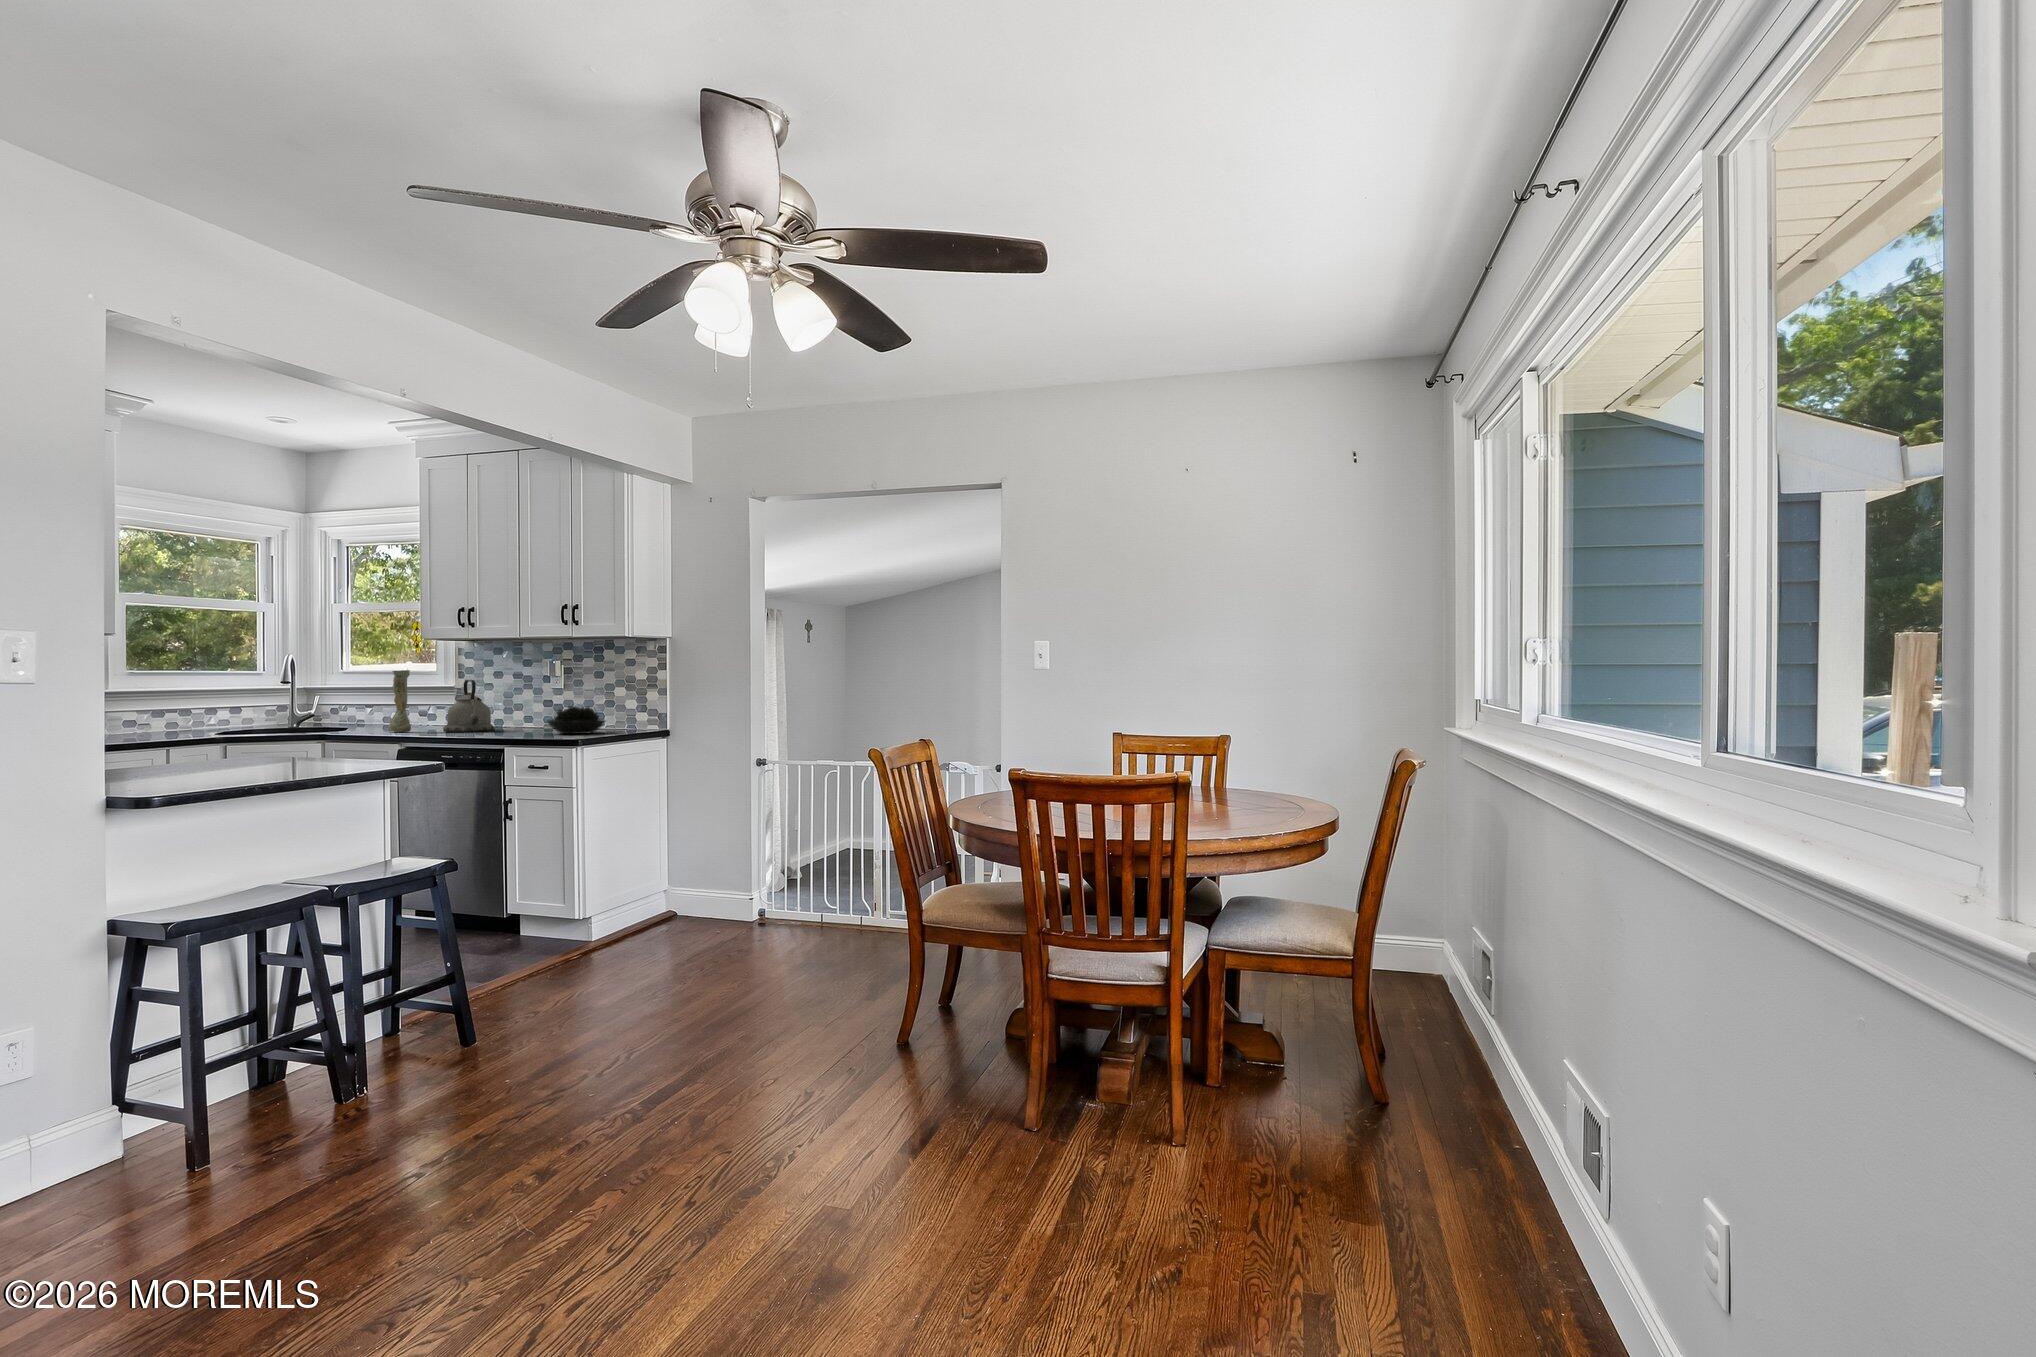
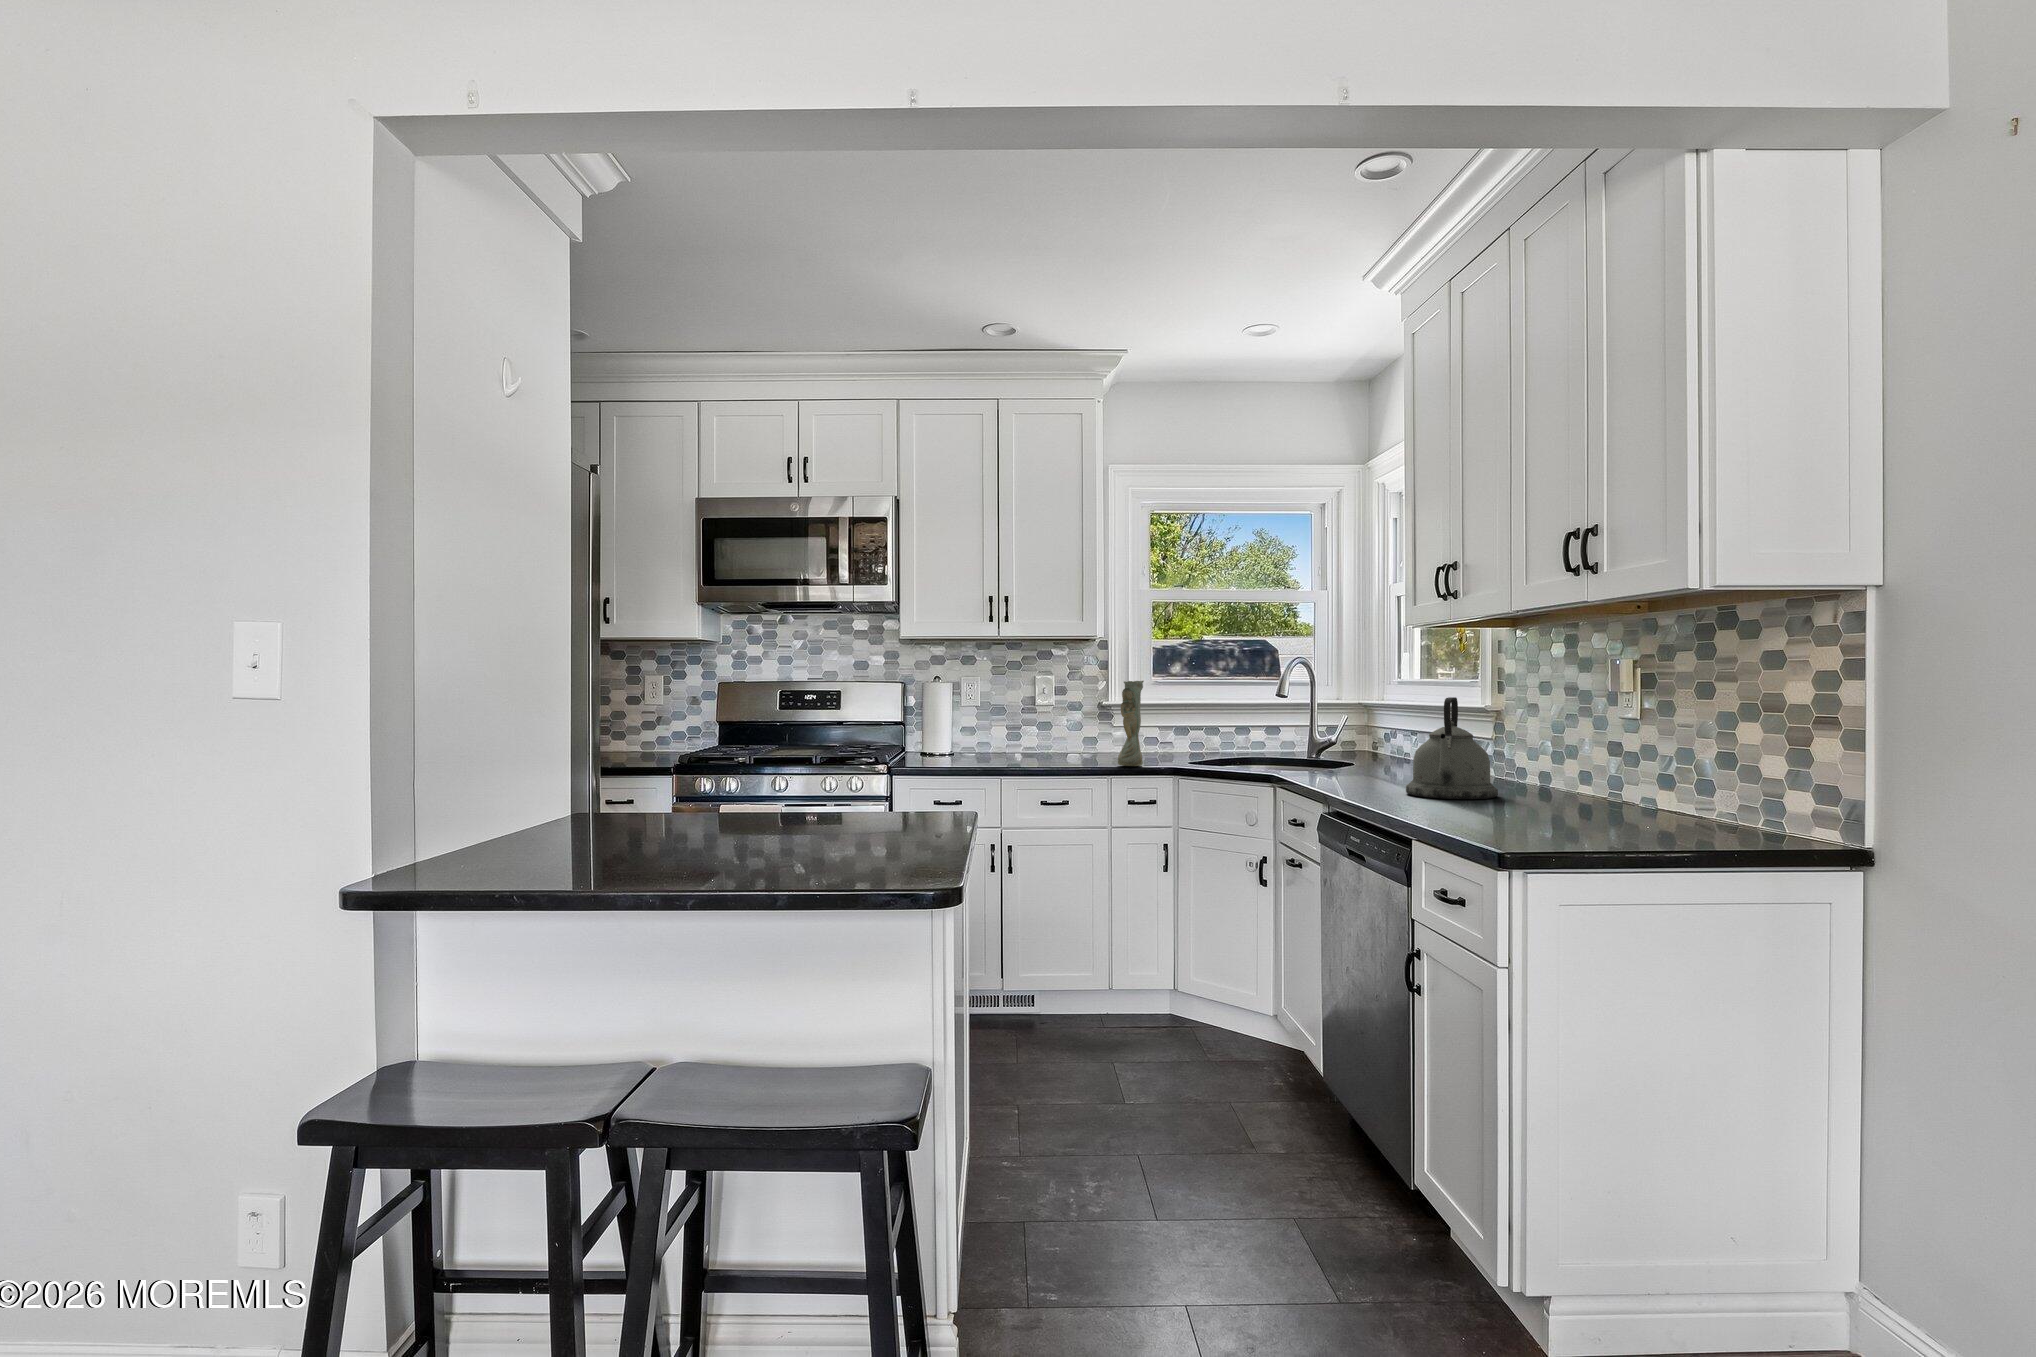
vase: present [388,670,411,732] -> present [1118,681,1144,766]
succulent plant: present [547,706,605,734] -> none [1506,765,1656,840]

